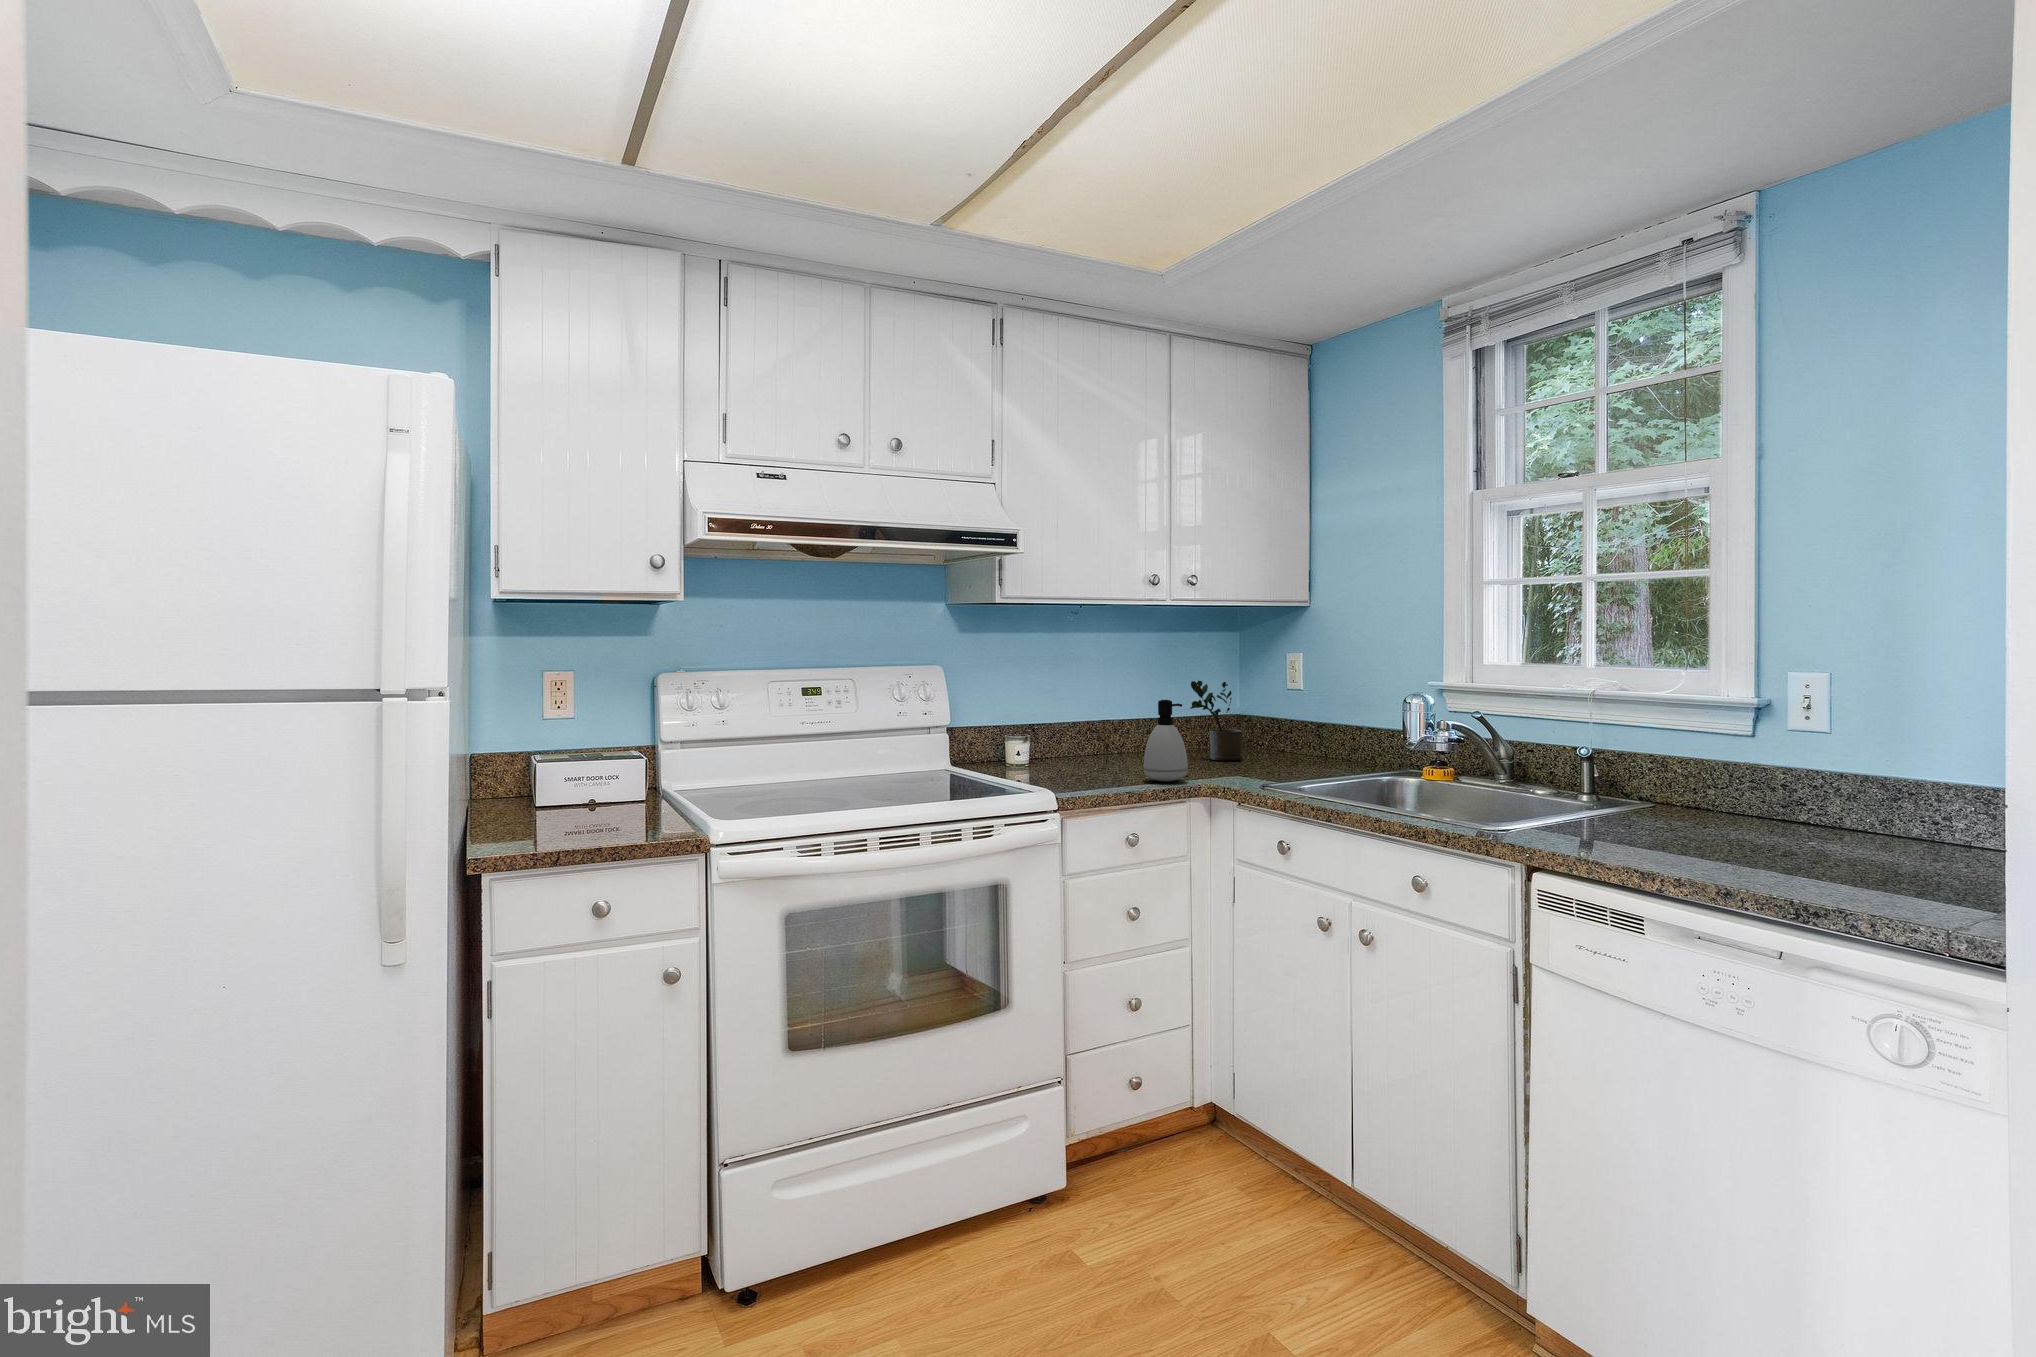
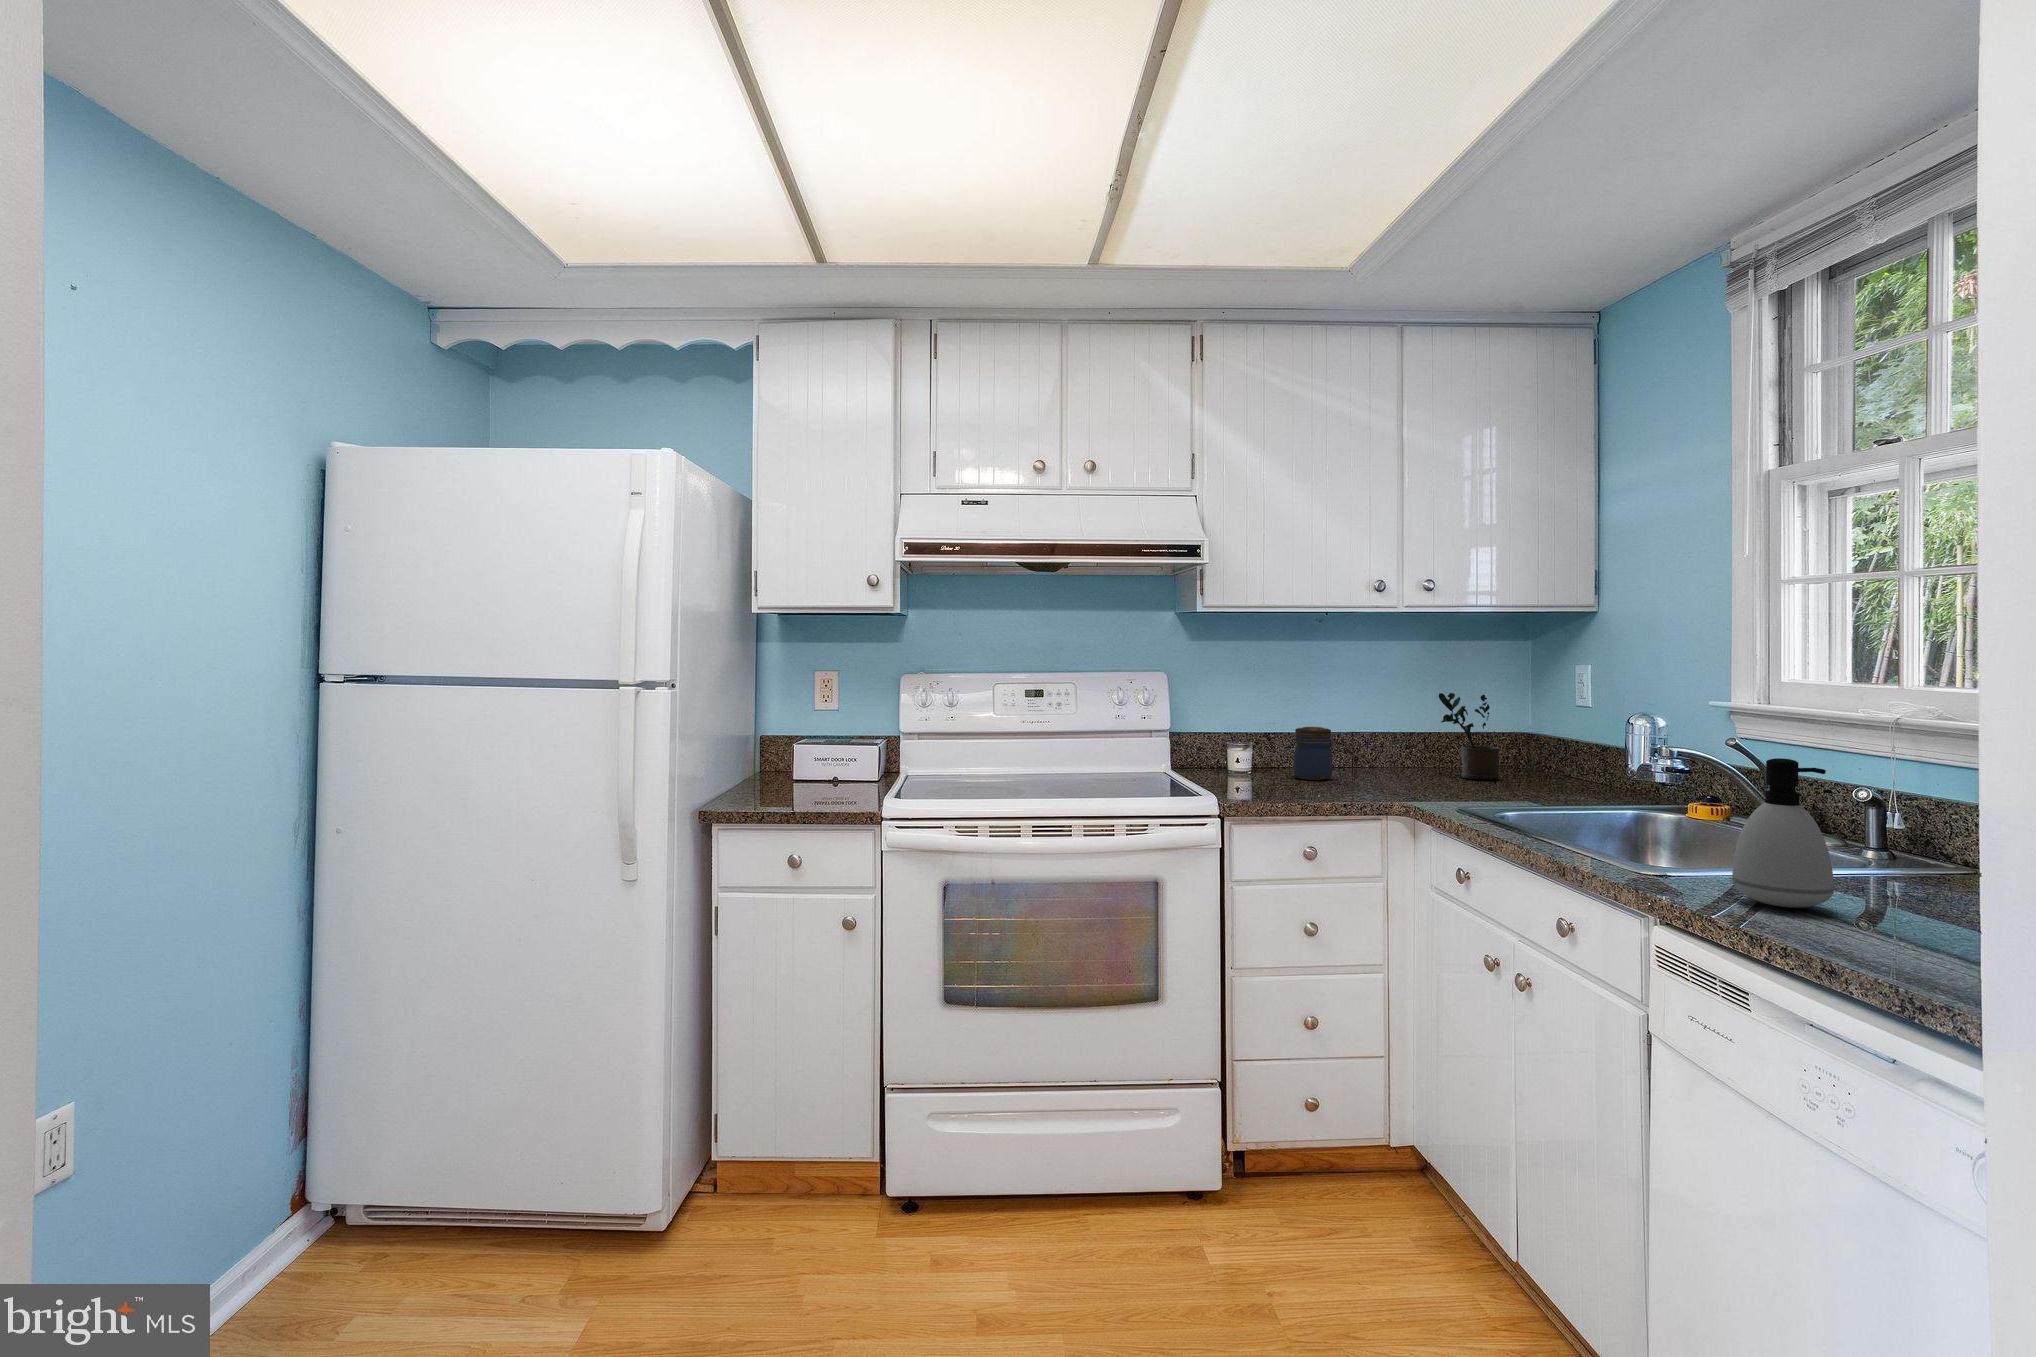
soap dispenser: present [1144,700,1188,782] -> present [1732,758,1834,908]
jar: none [1074,717,1114,770] -> present [1294,727,1337,780]

